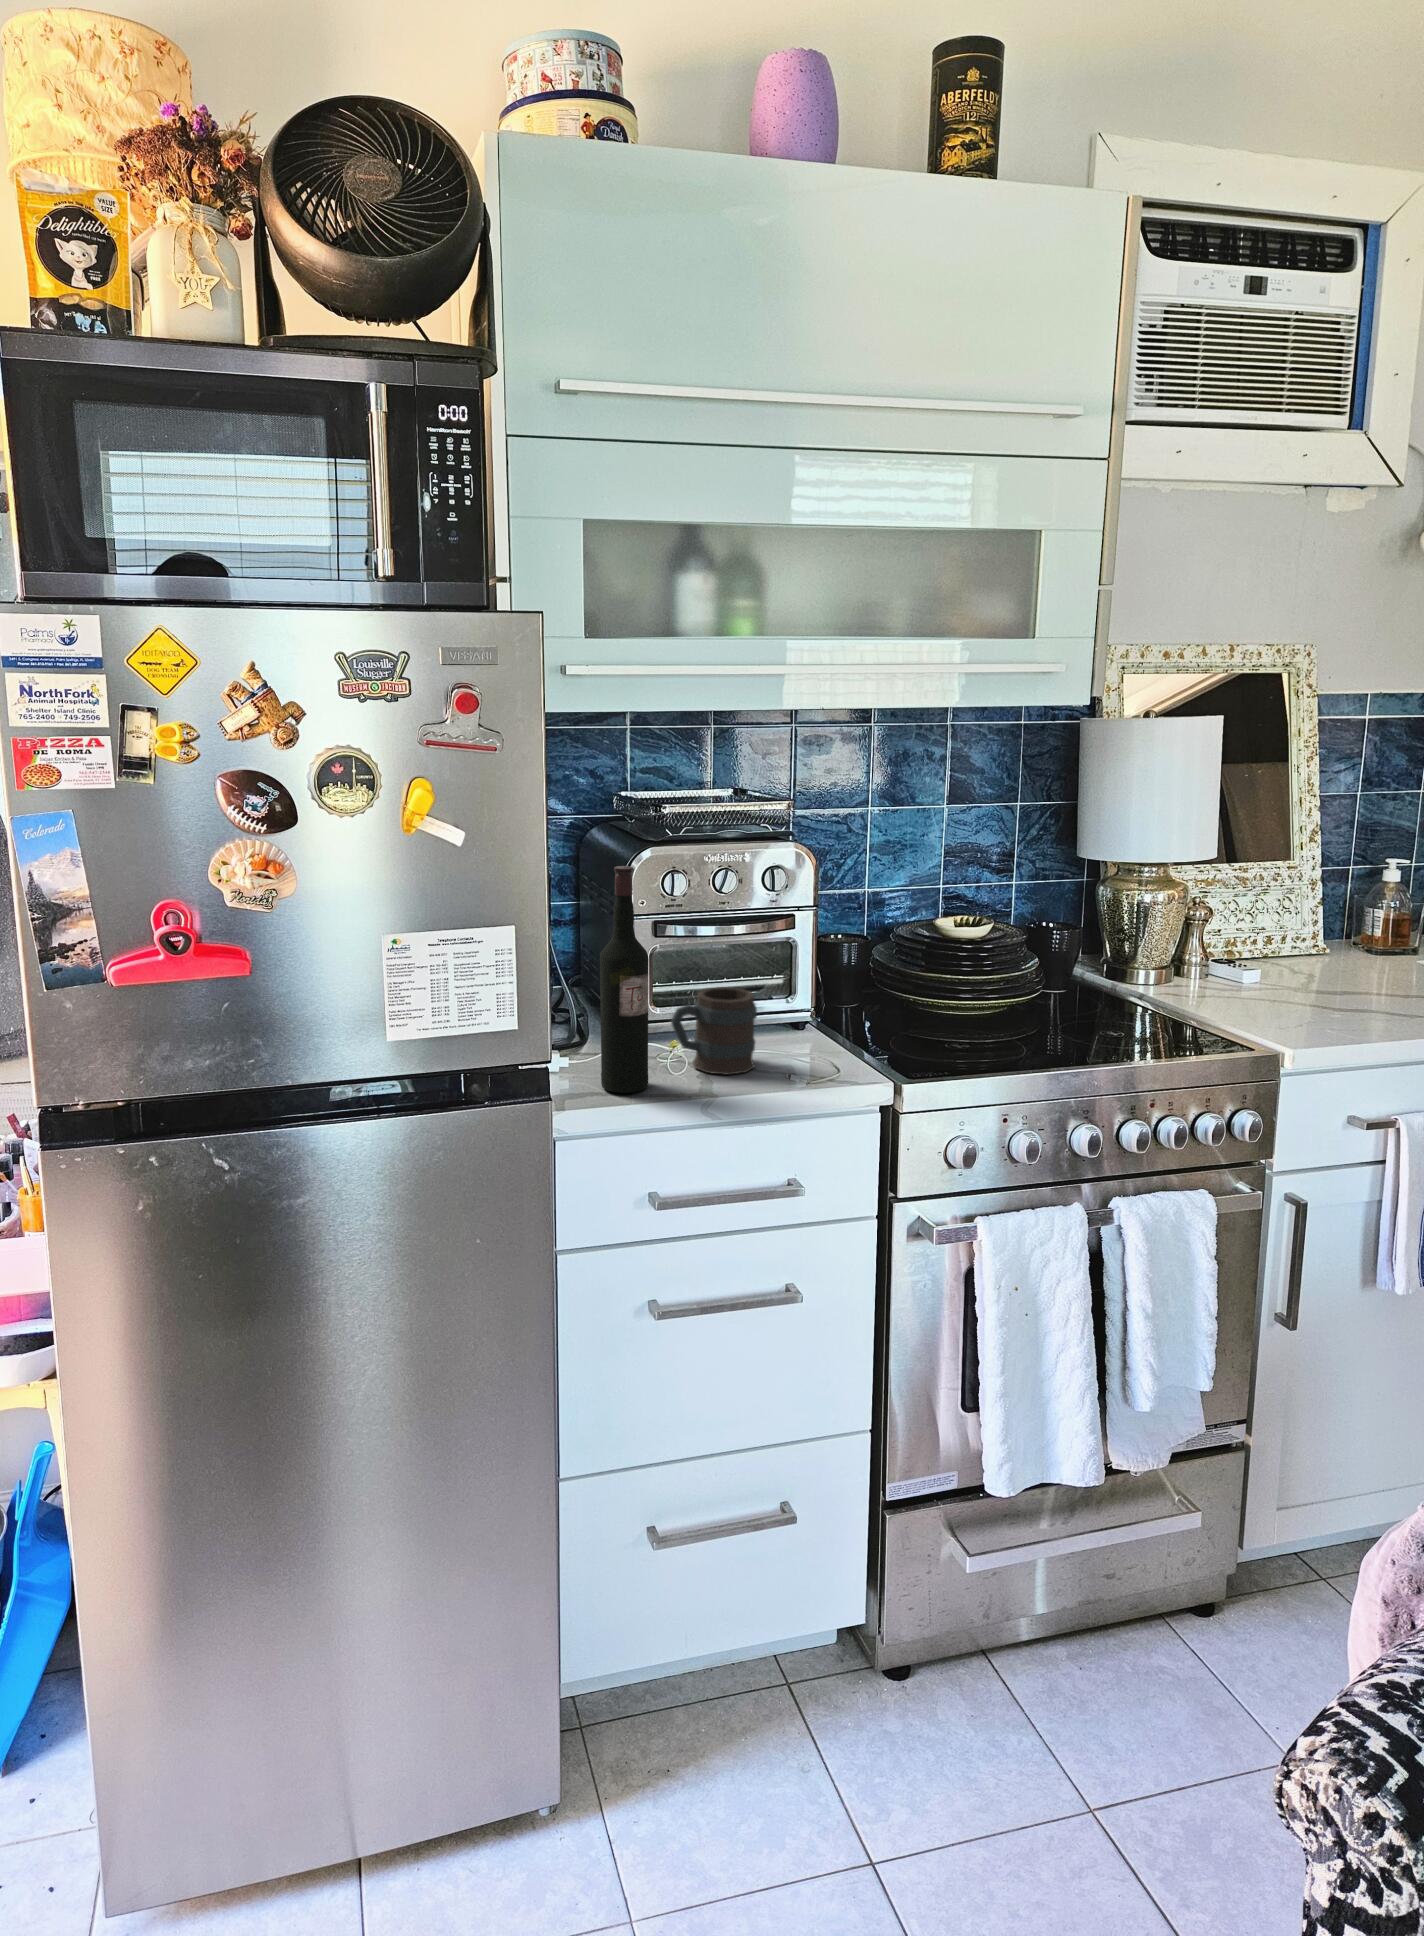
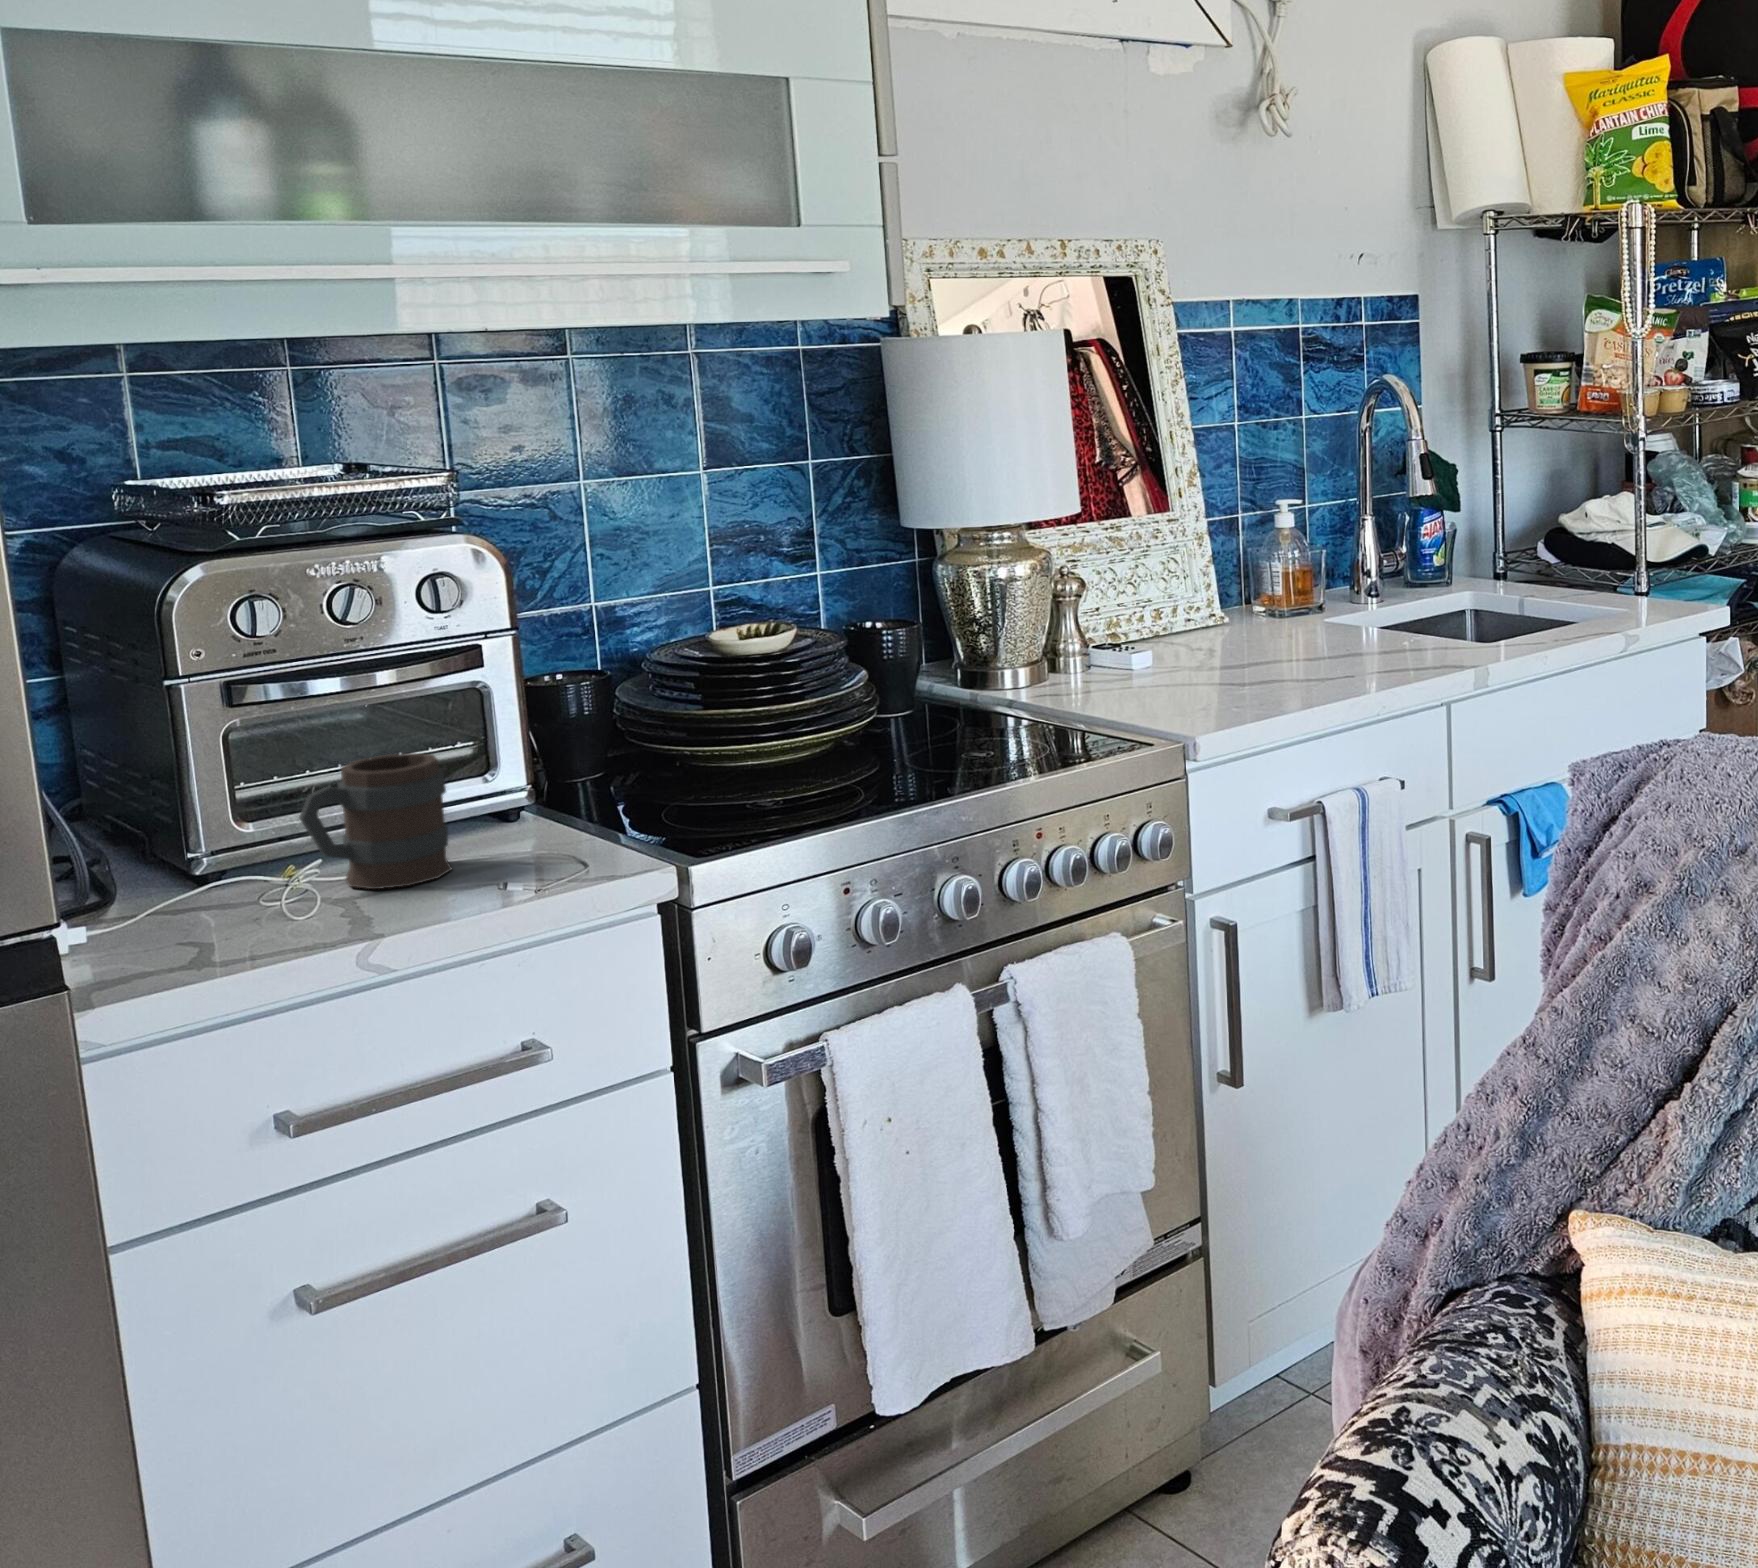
wine bottle: present [600,866,649,1093] -> none [159,573,270,941]

